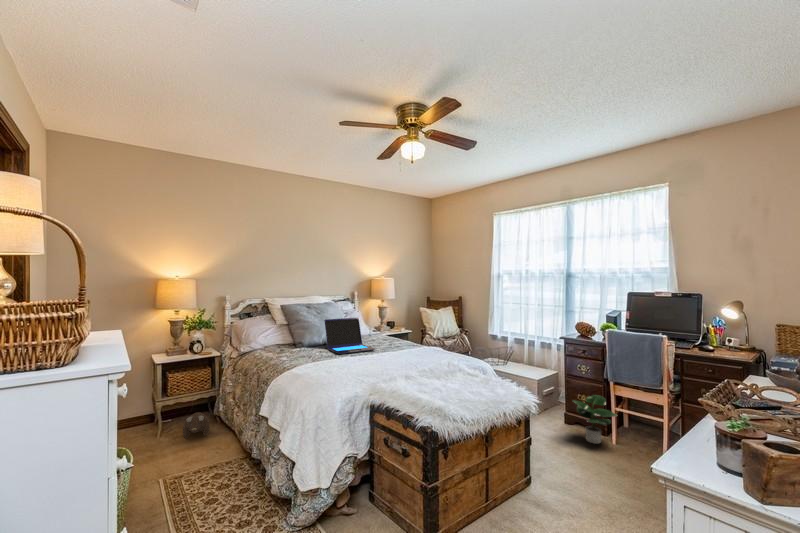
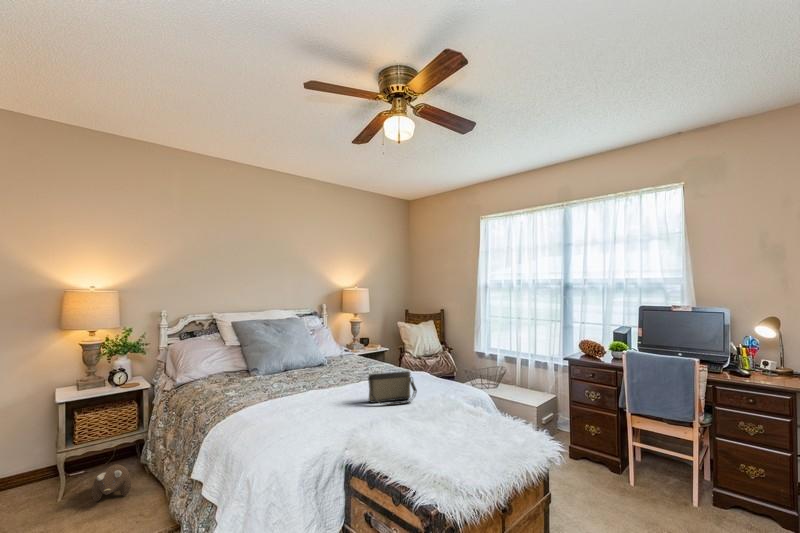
laptop: present [324,318,375,354] -> none [285,337,350,385]
handbag: none [389,343,428,368] -> present [368,371,417,405]
potted plant: present [573,395,617,444] -> none [584,426,639,487]

